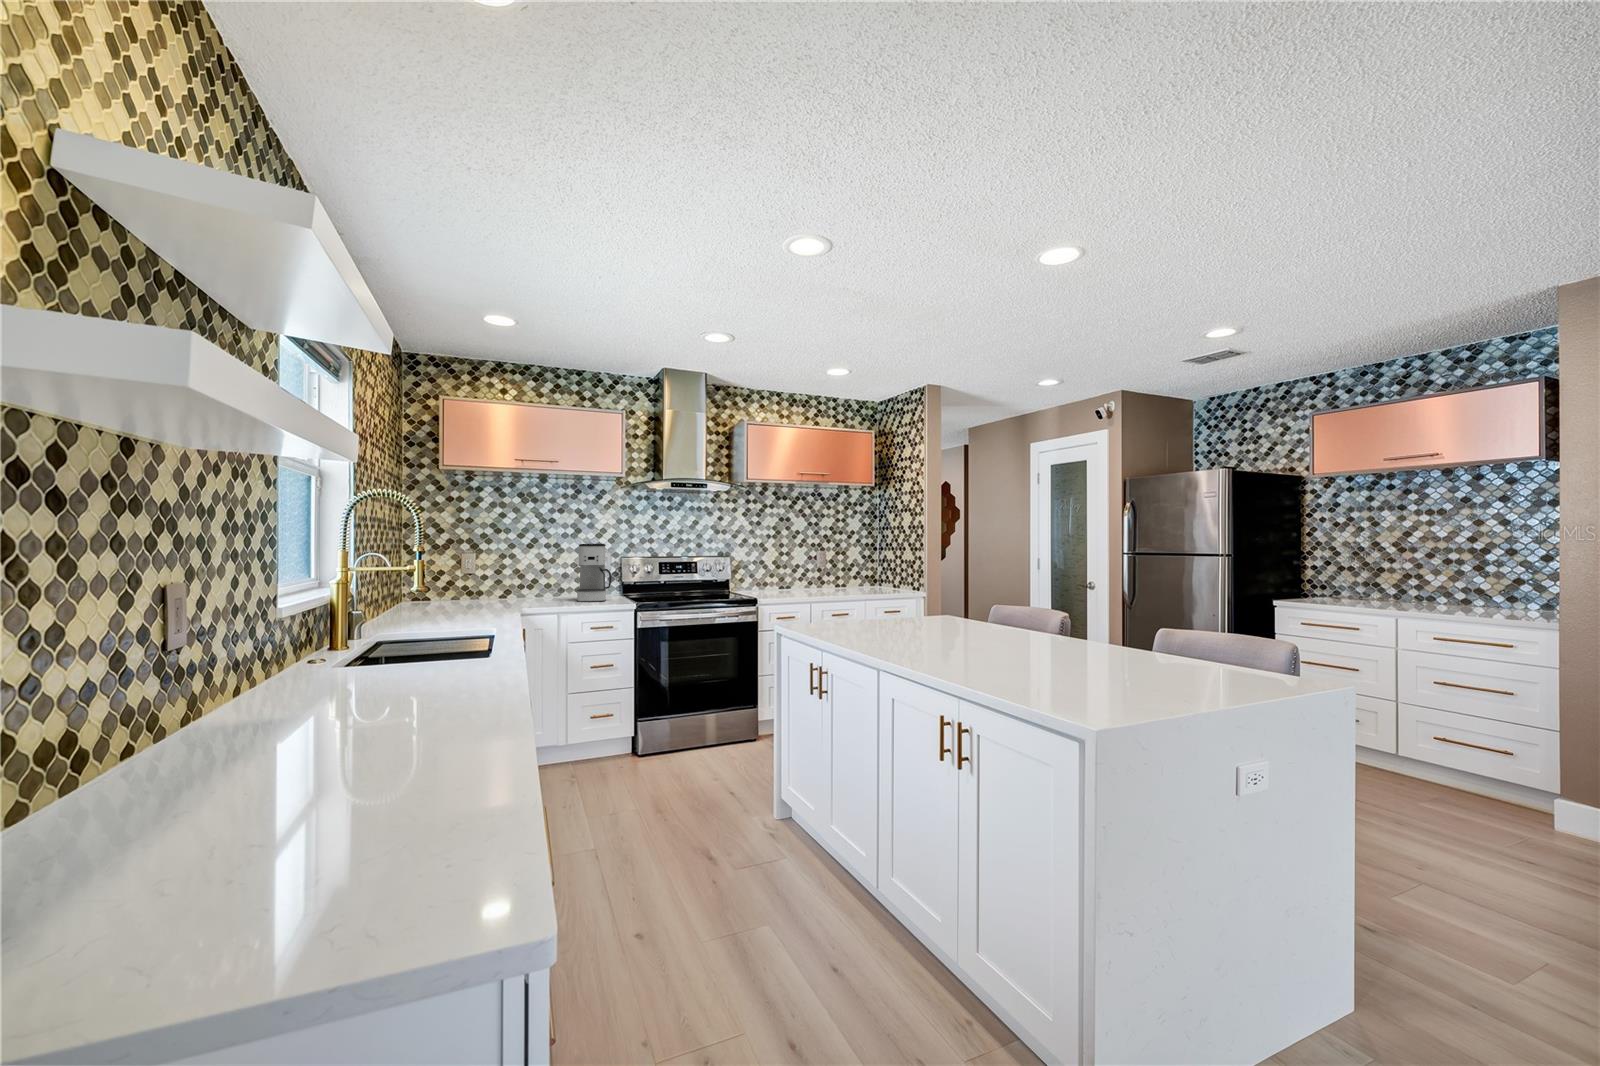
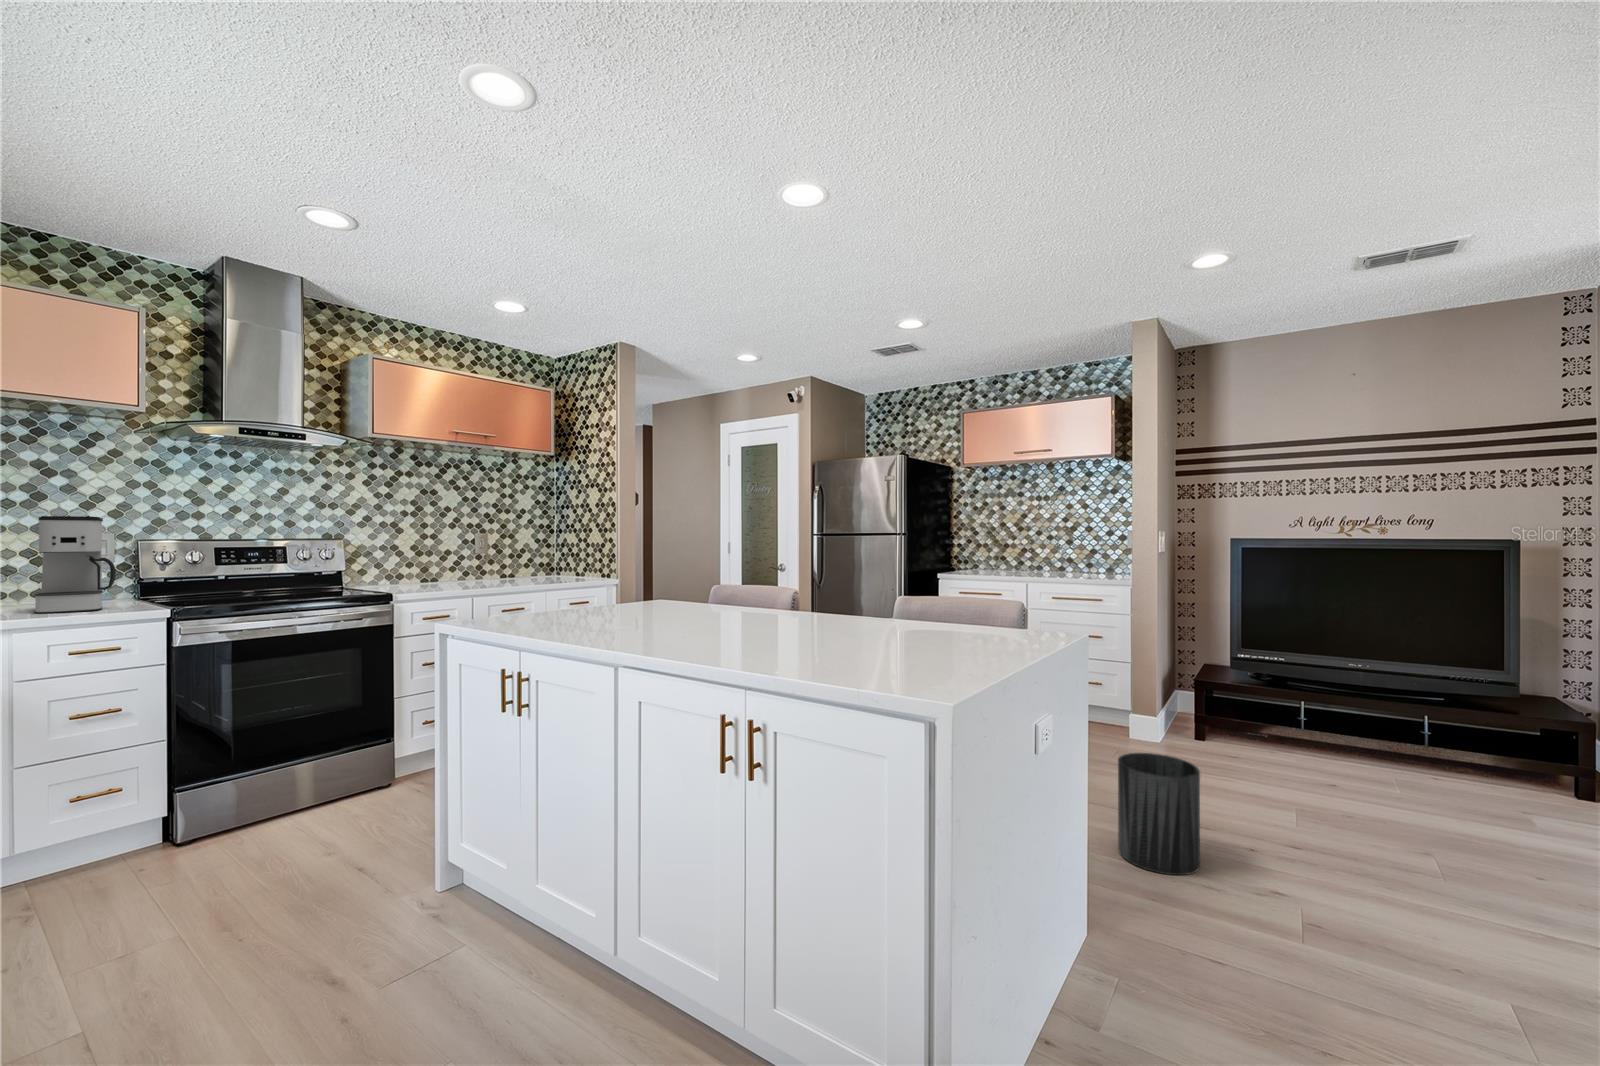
trash can: none [1440,821,1562,973] -> present [1118,753,1200,875]

